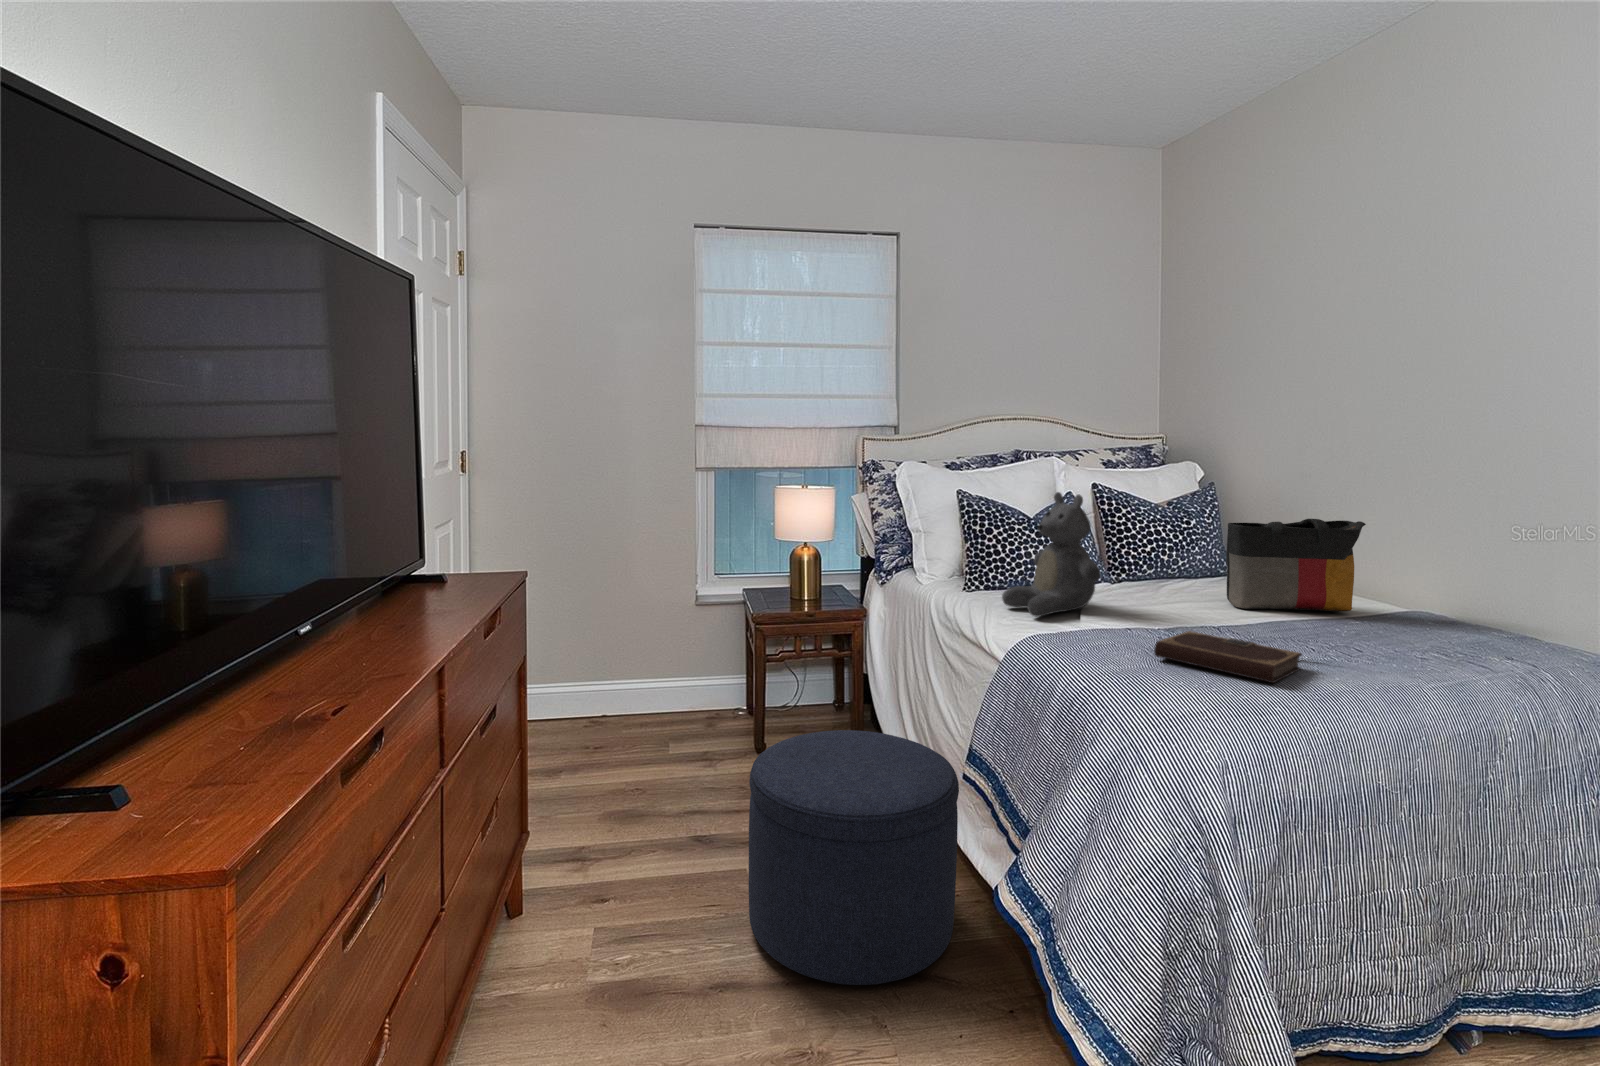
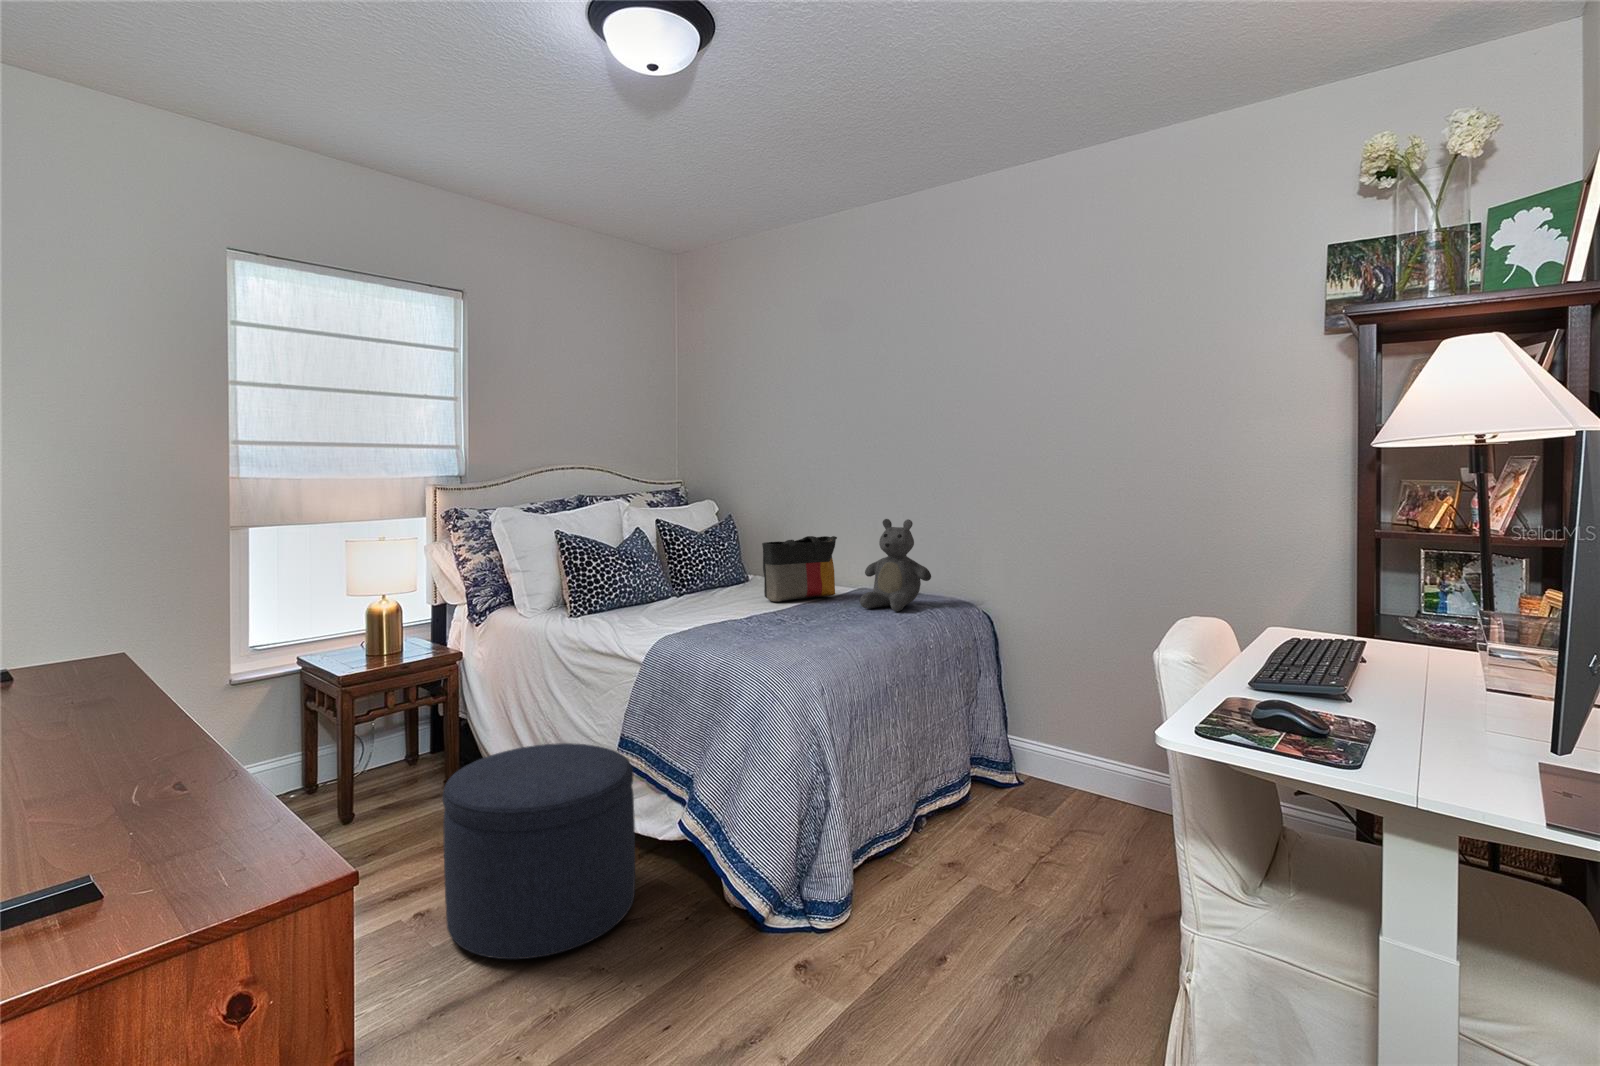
teddy bear: present [1002,492,1101,617] -> present [860,519,931,611]
notebook: present [1154,631,1302,683] -> none [751,618,832,640]

